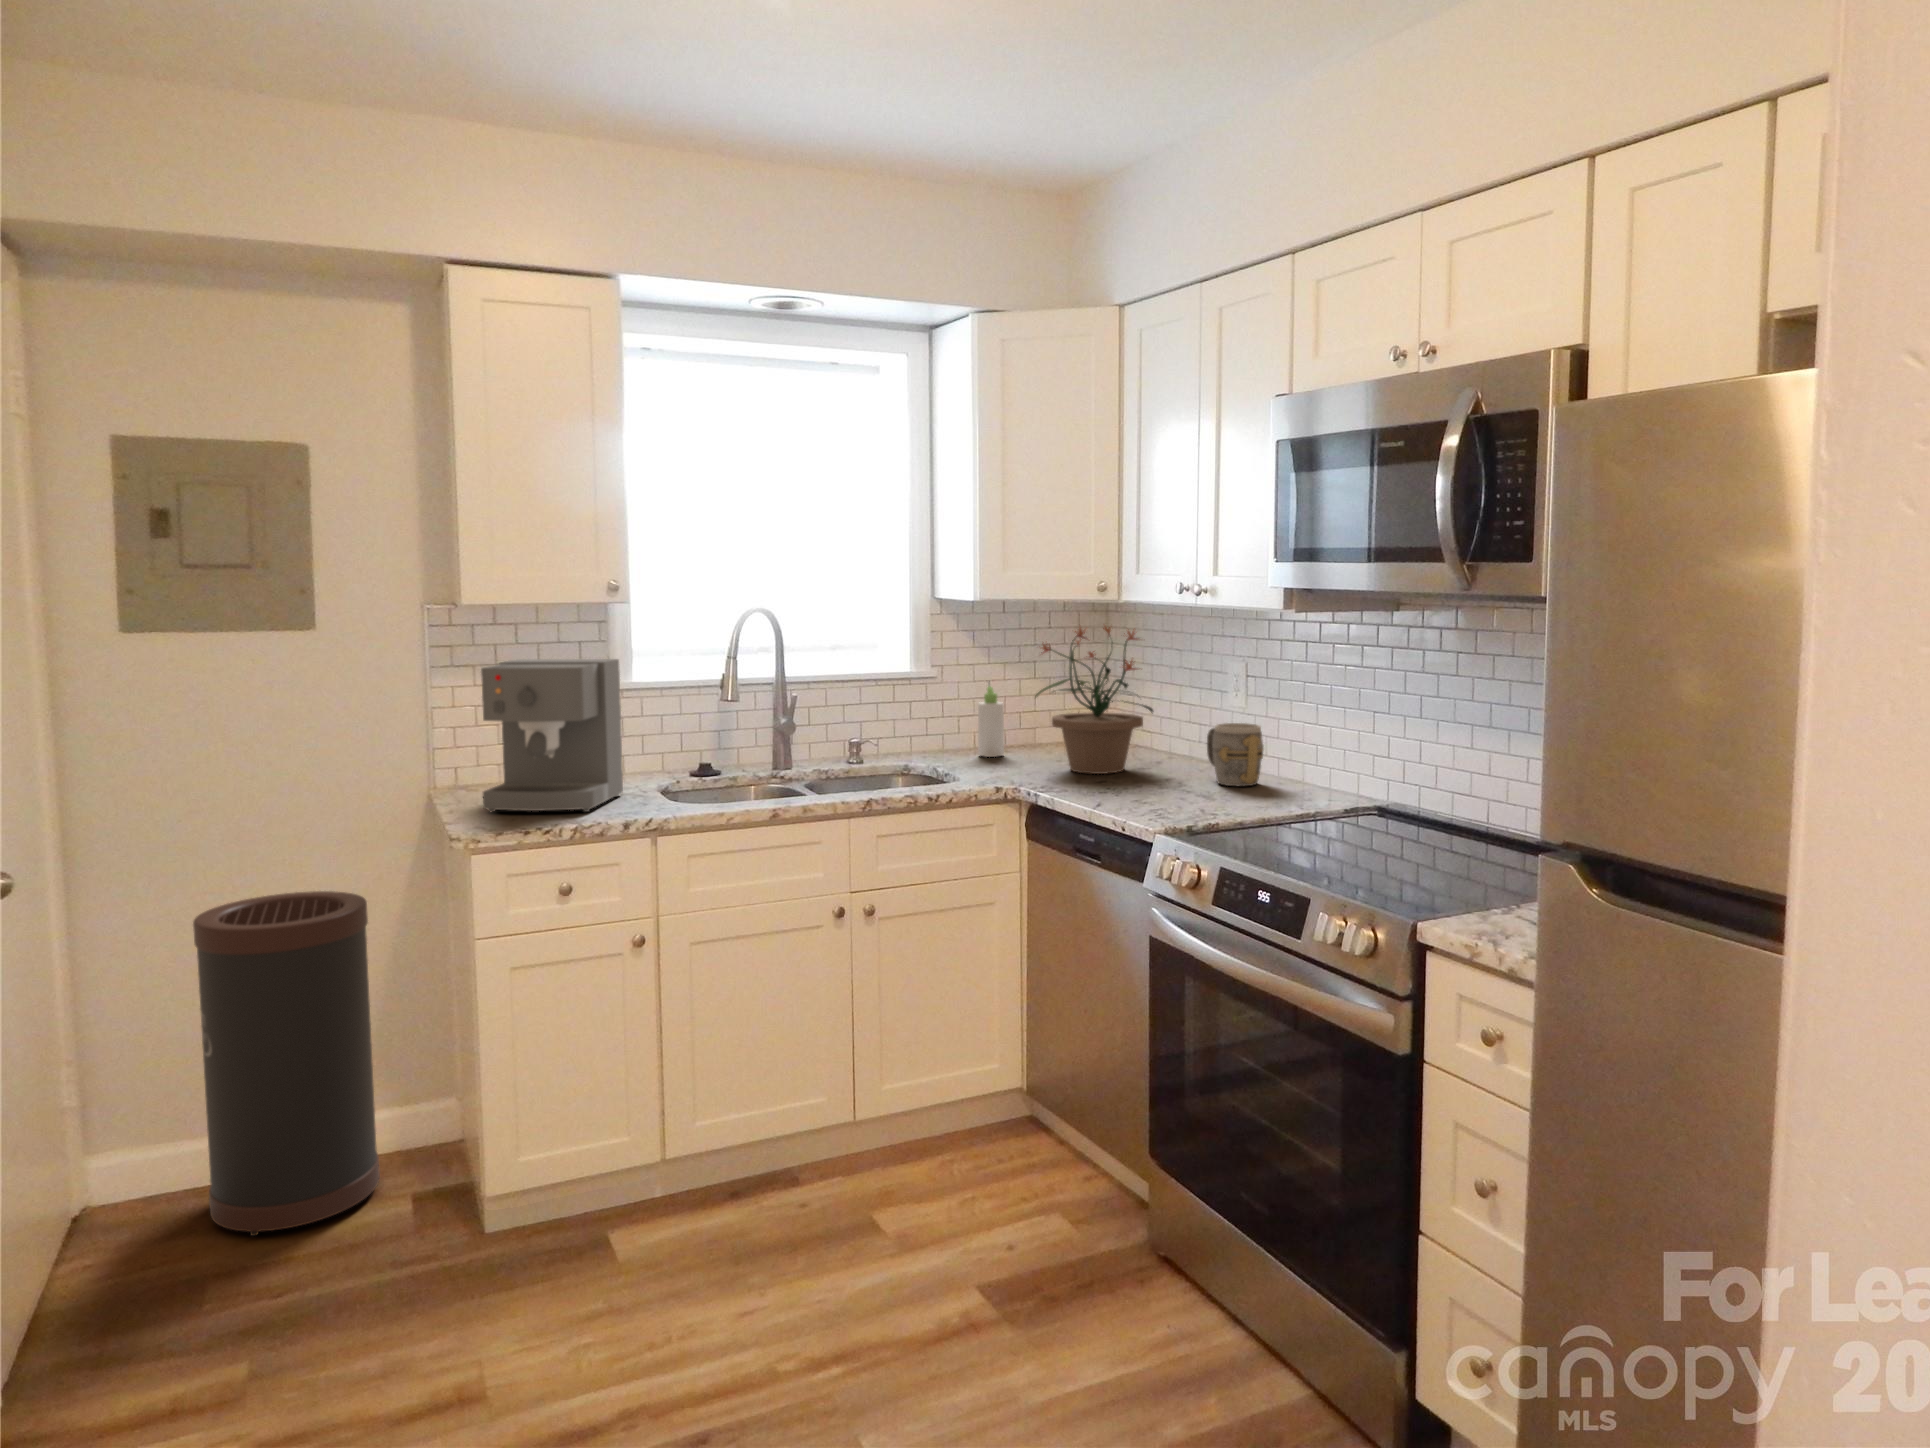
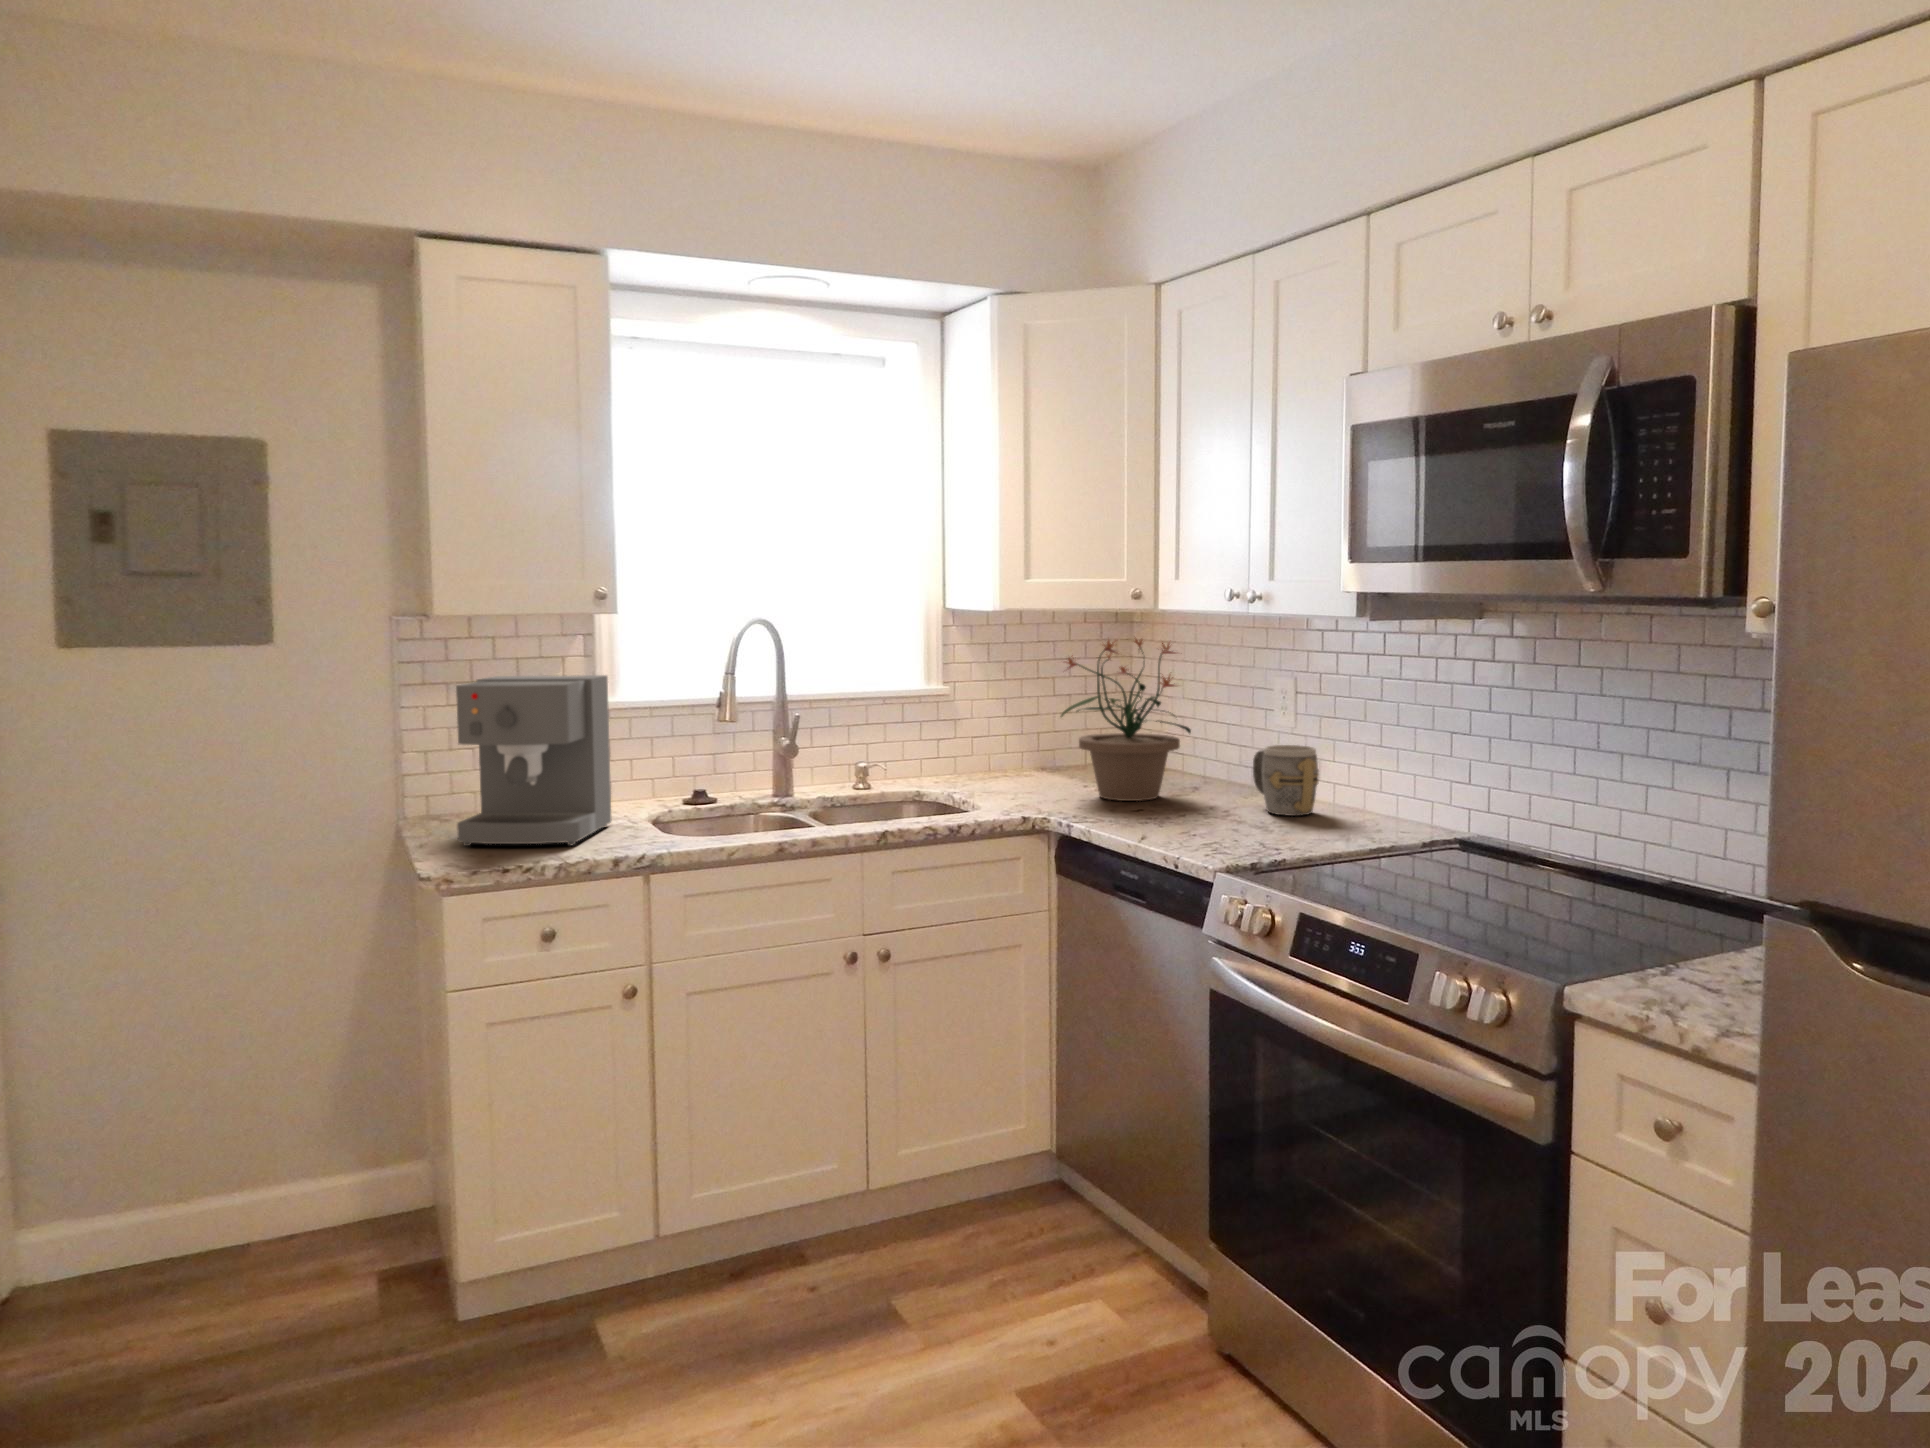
bottle: present [978,683,1004,757] -> none [994,699,1023,781]
trash can: present [193,891,380,1236] -> none [137,932,343,1321]

